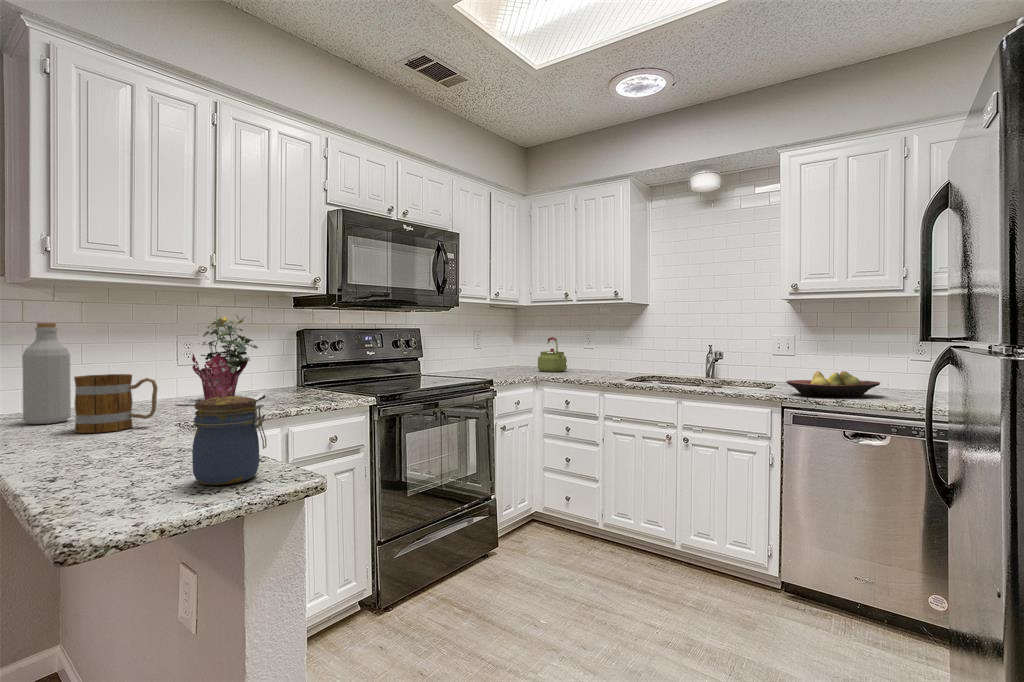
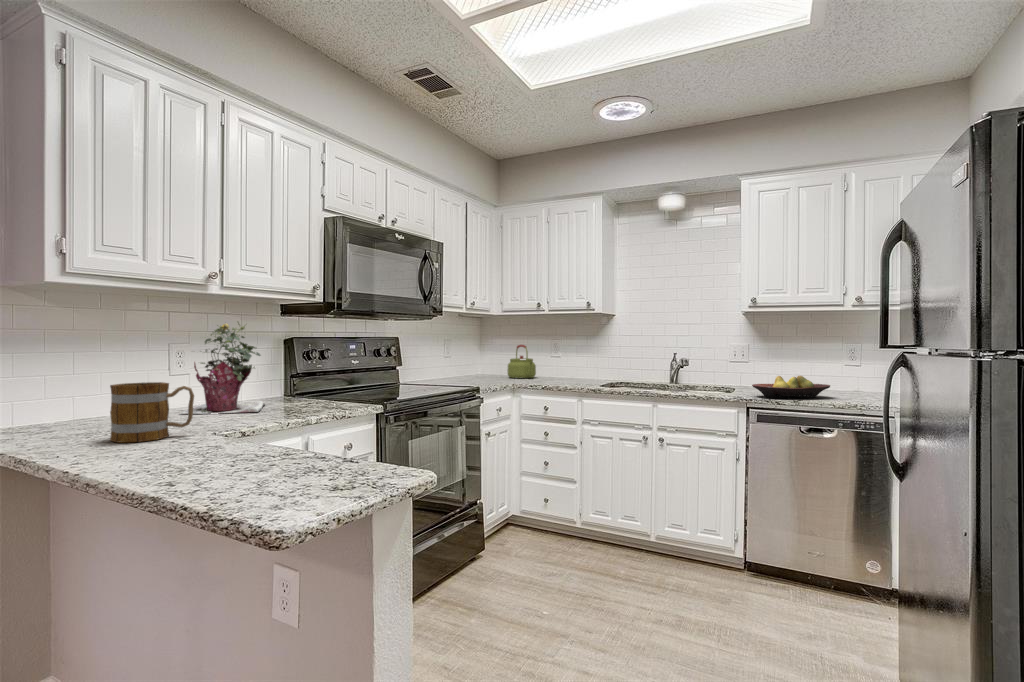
bottle: present [22,323,71,424] -> none [40,330,88,435]
jar: present [192,396,267,485] -> none [310,401,374,483]

